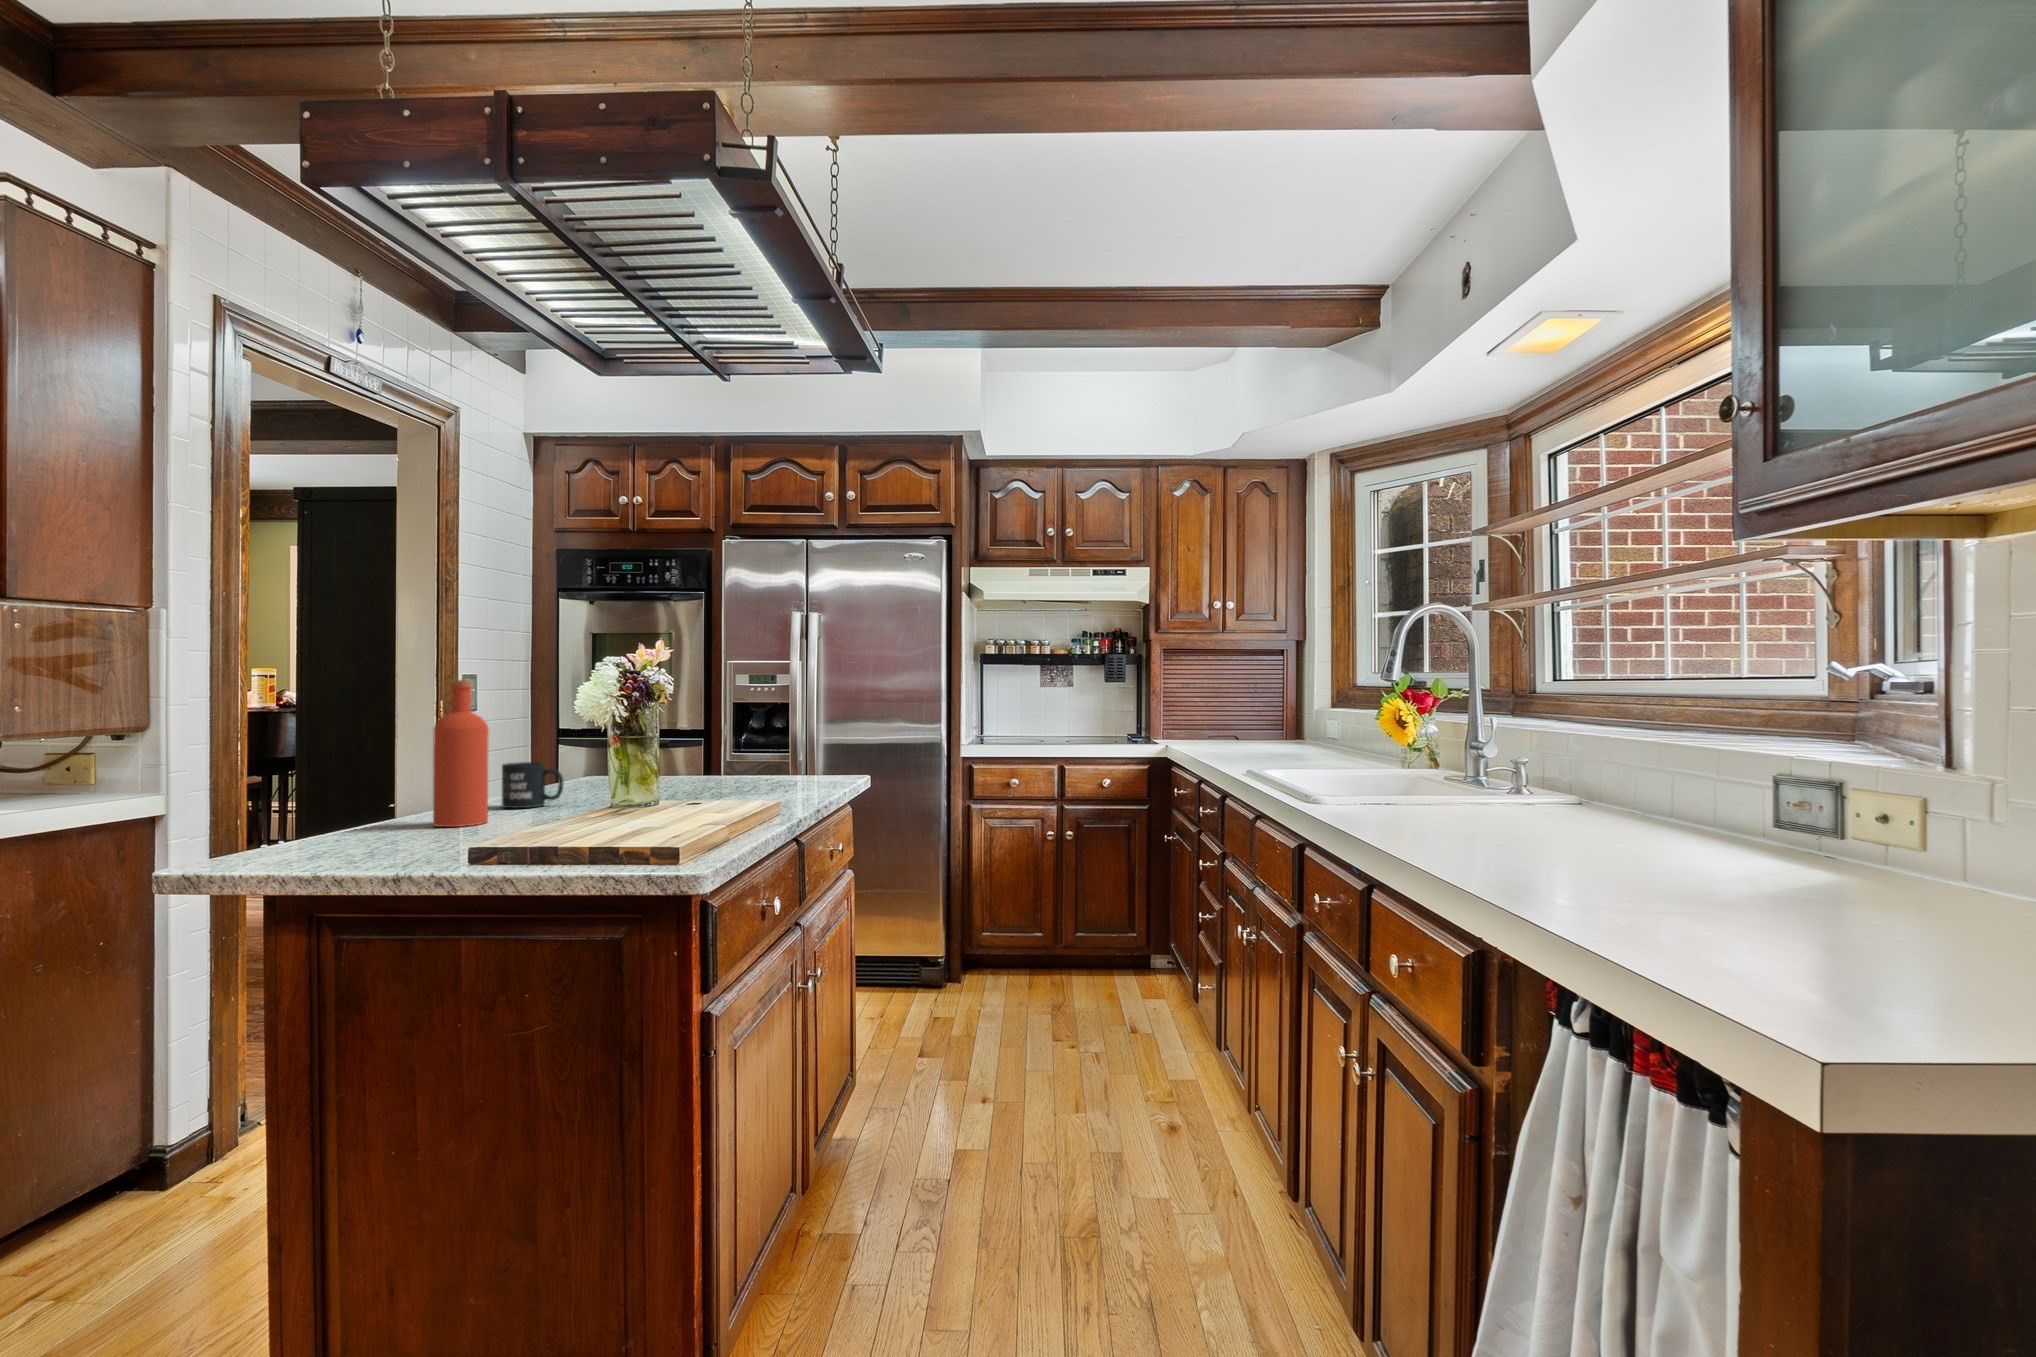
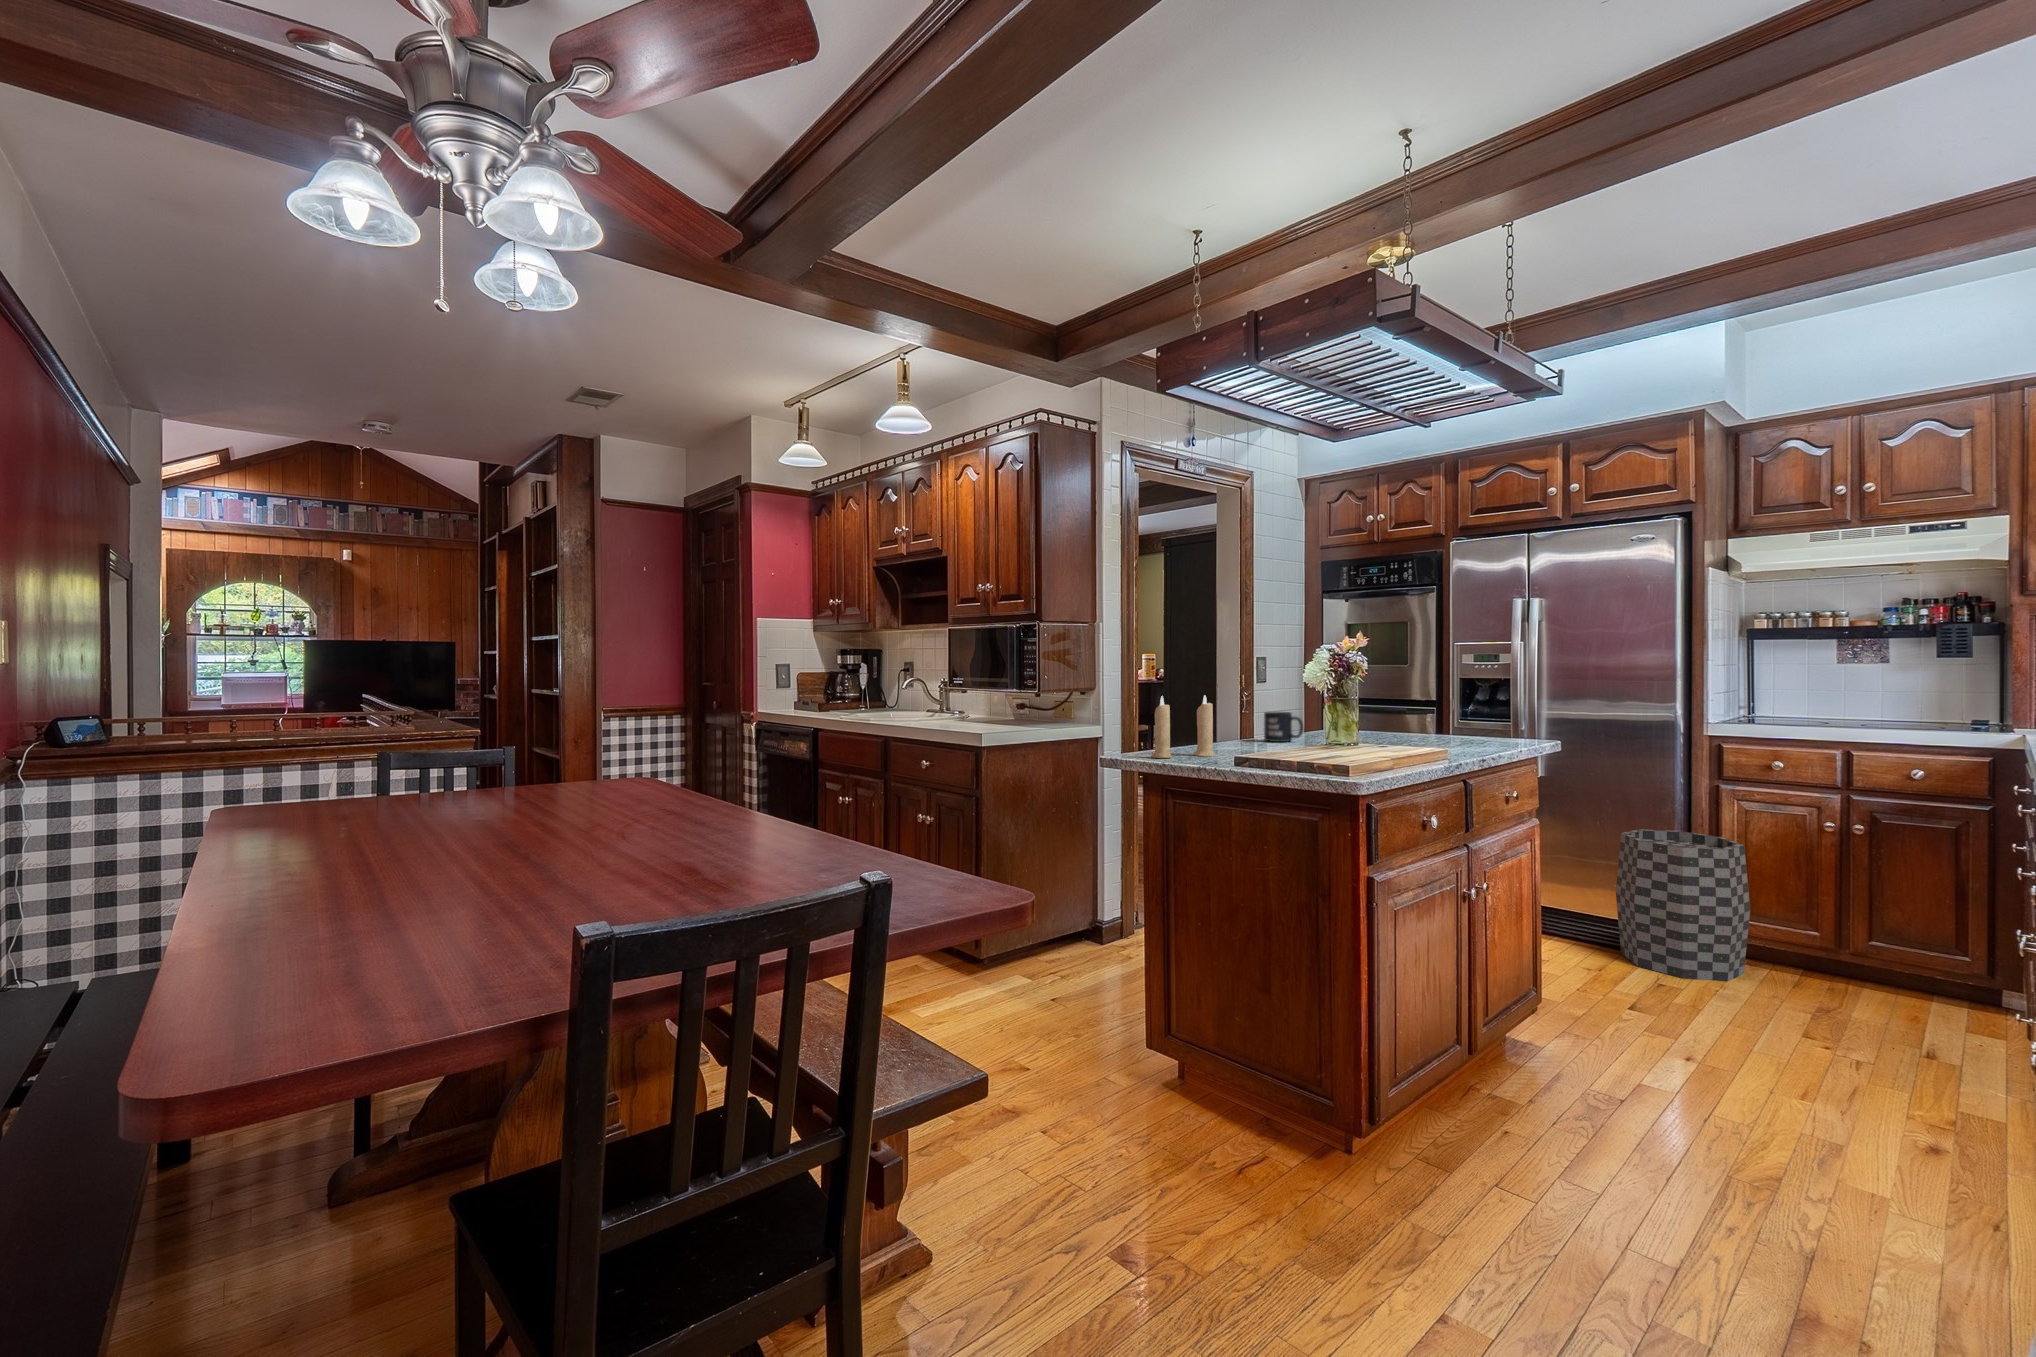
bottle: present [433,680,489,827] -> none [1219,656,1251,749]
candle: none [315,743,437,859] -> present [1151,695,1215,758]
trash can: none [890,862,998,1016] -> present [1616,829,1750,981]

